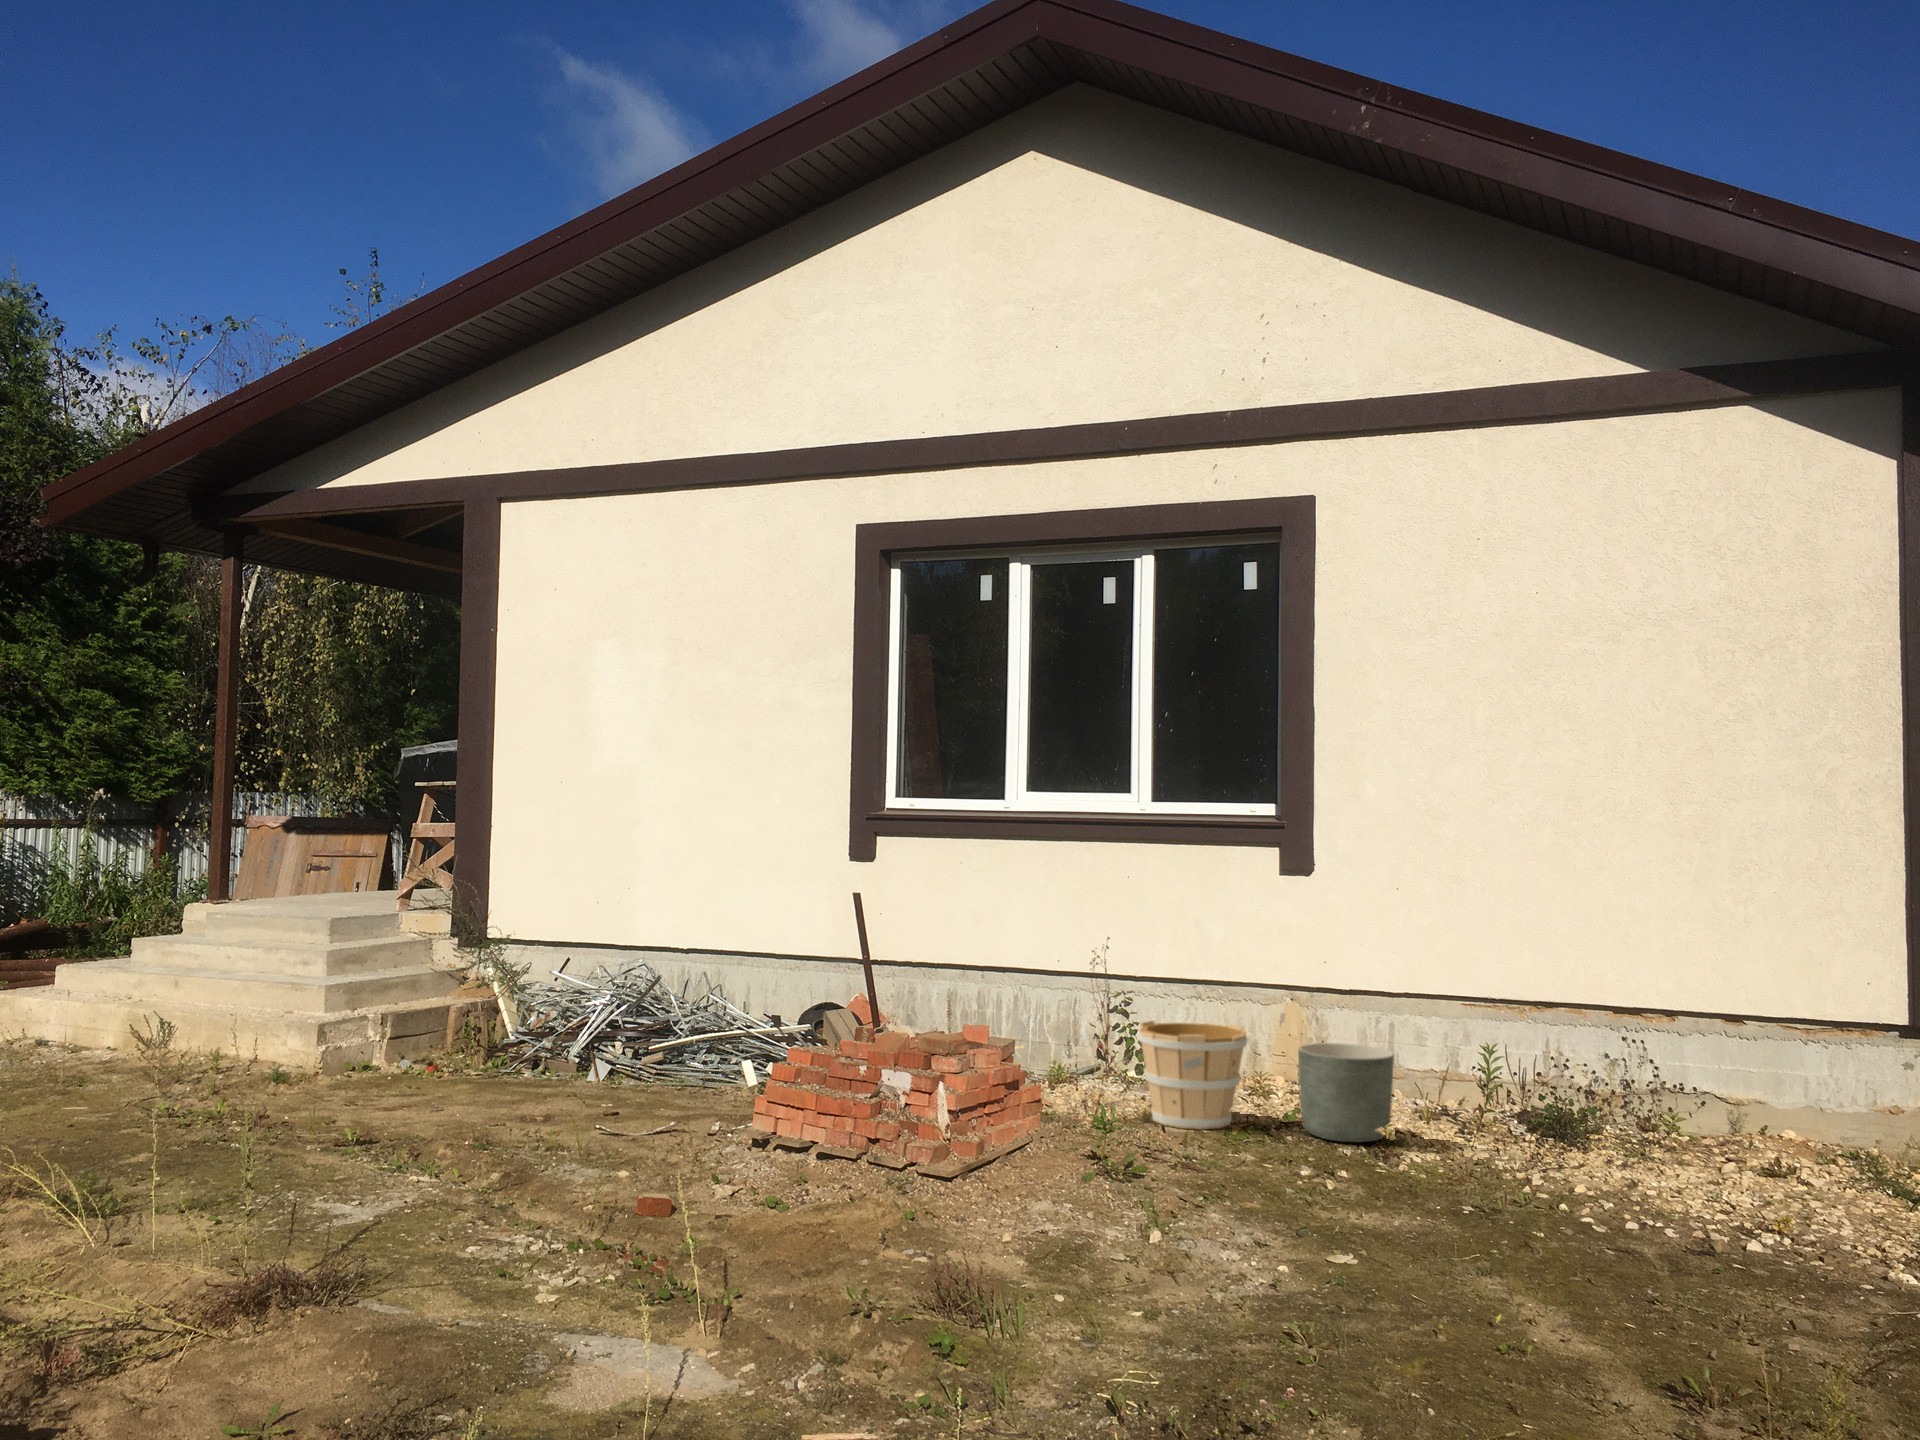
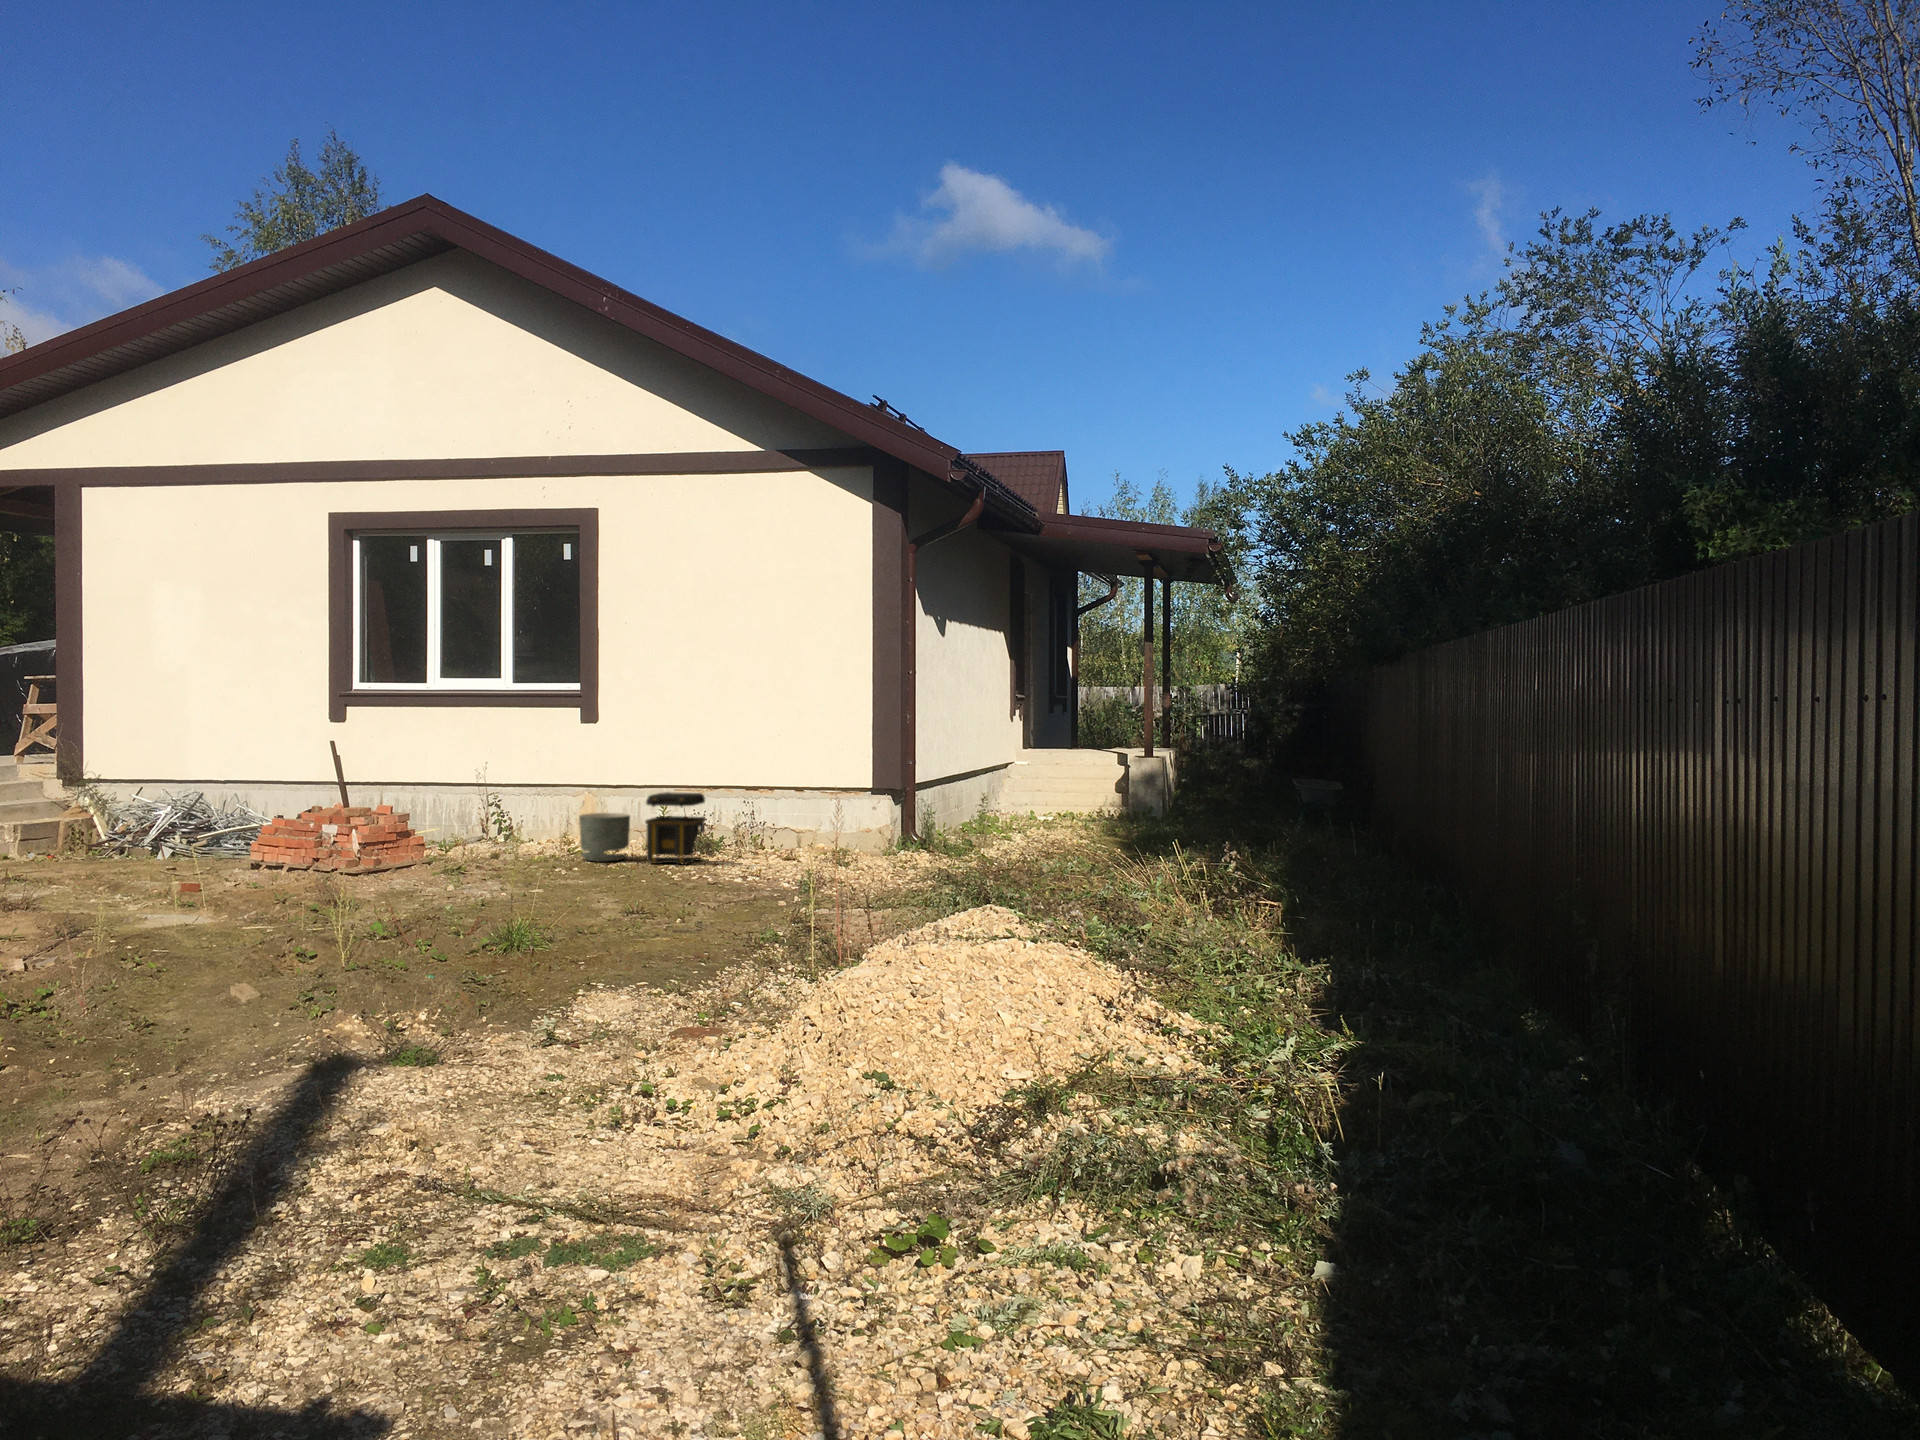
toolbox: none [1442,1012,1546,1164] -> present [645,792,706,865]
wooden bucket: present [1139,1021,1248,1130] -> none [493,806,557,861]

